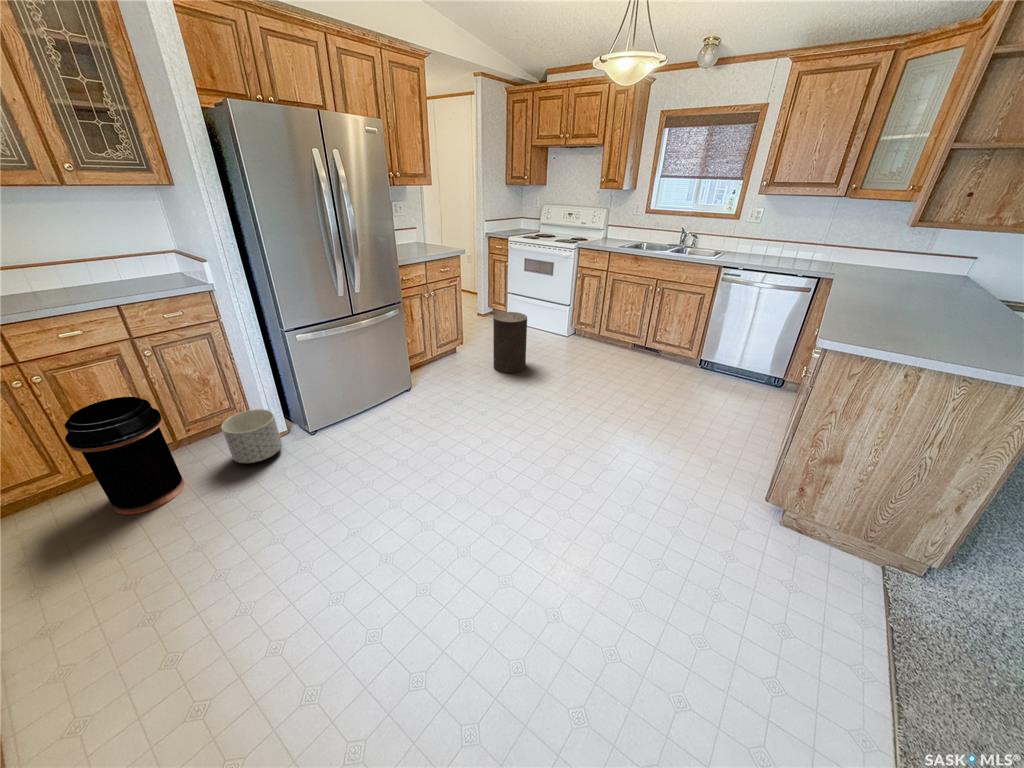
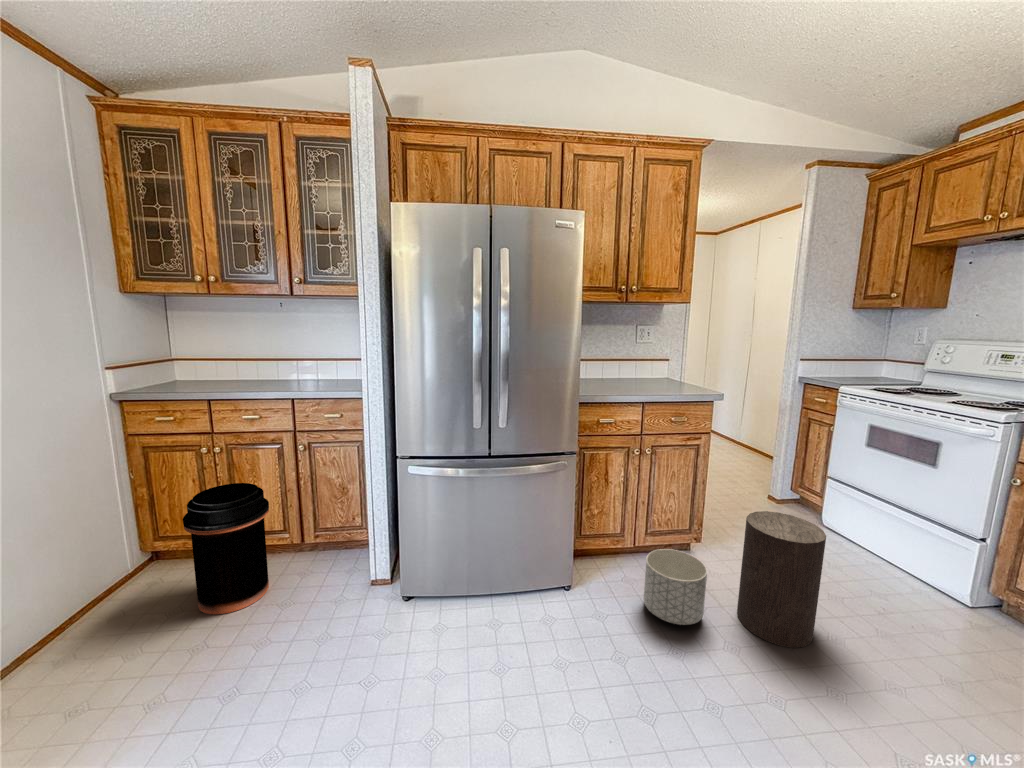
planter: present [222,409,282,463] -> present [644,549,707,625]

